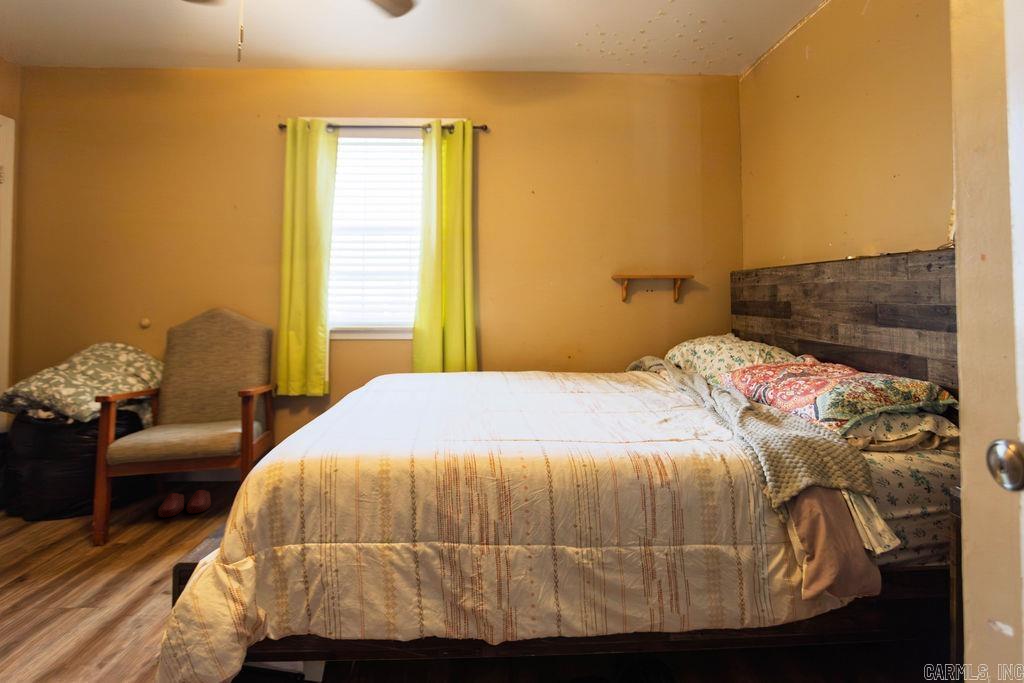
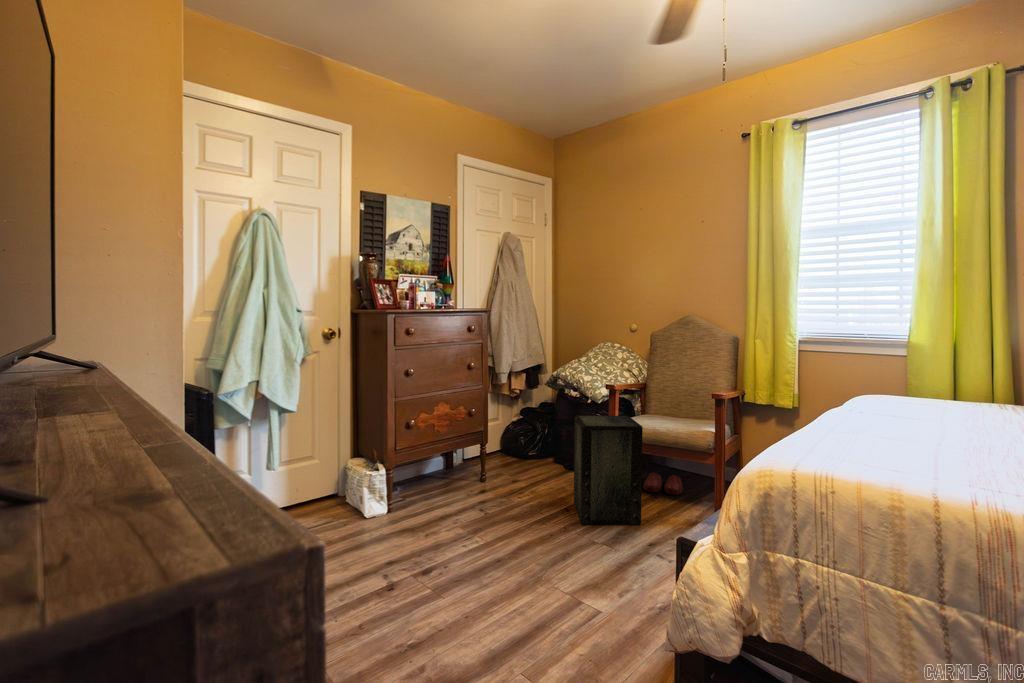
storage box: none [36,431,149,590] -> present [574,415,643,524]

